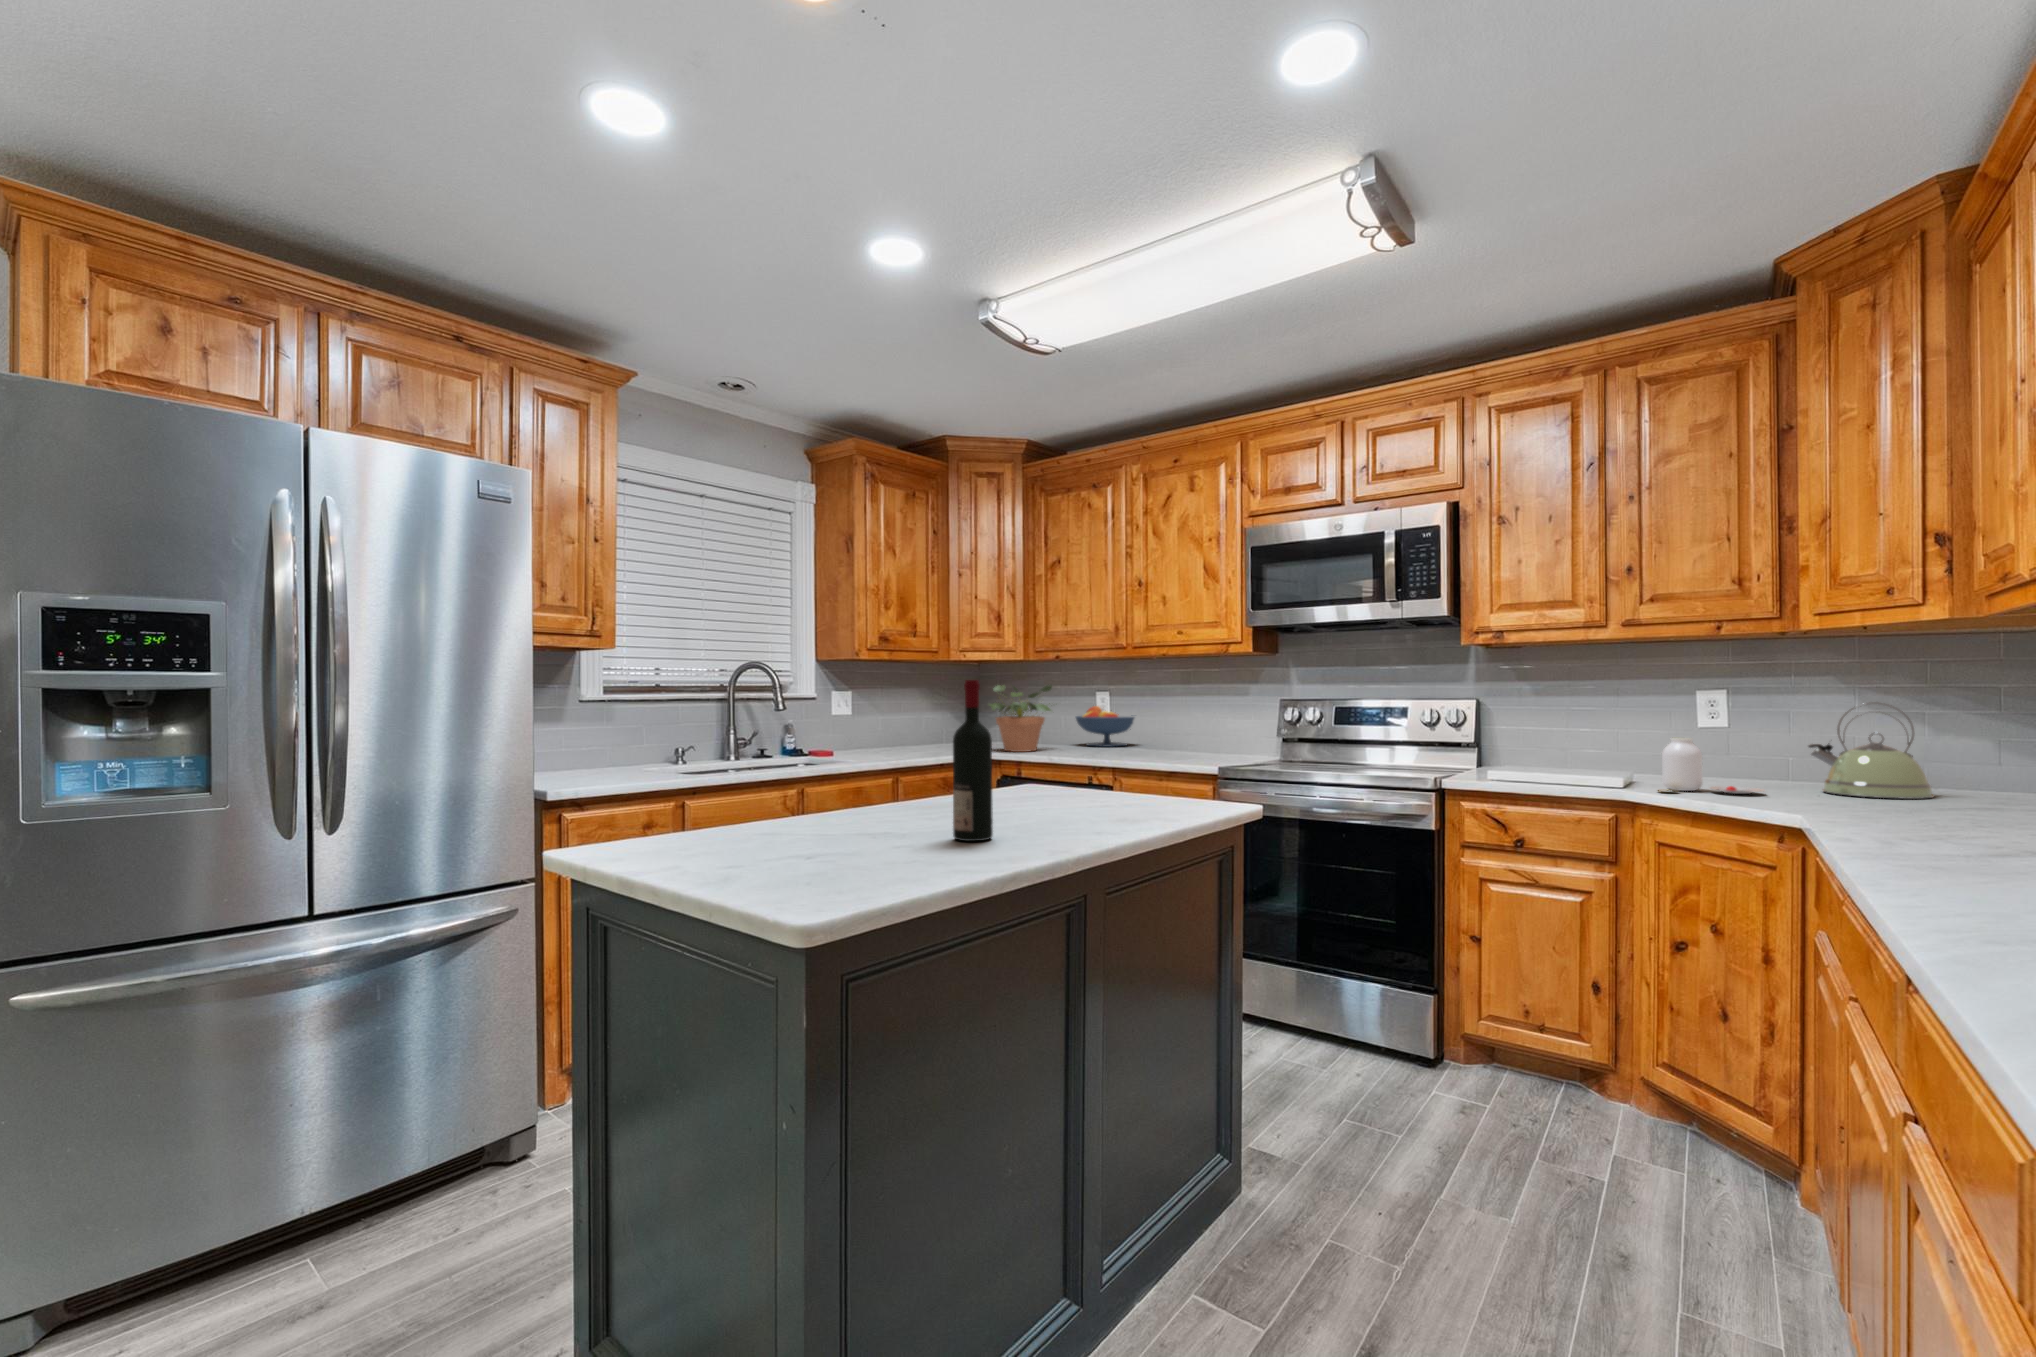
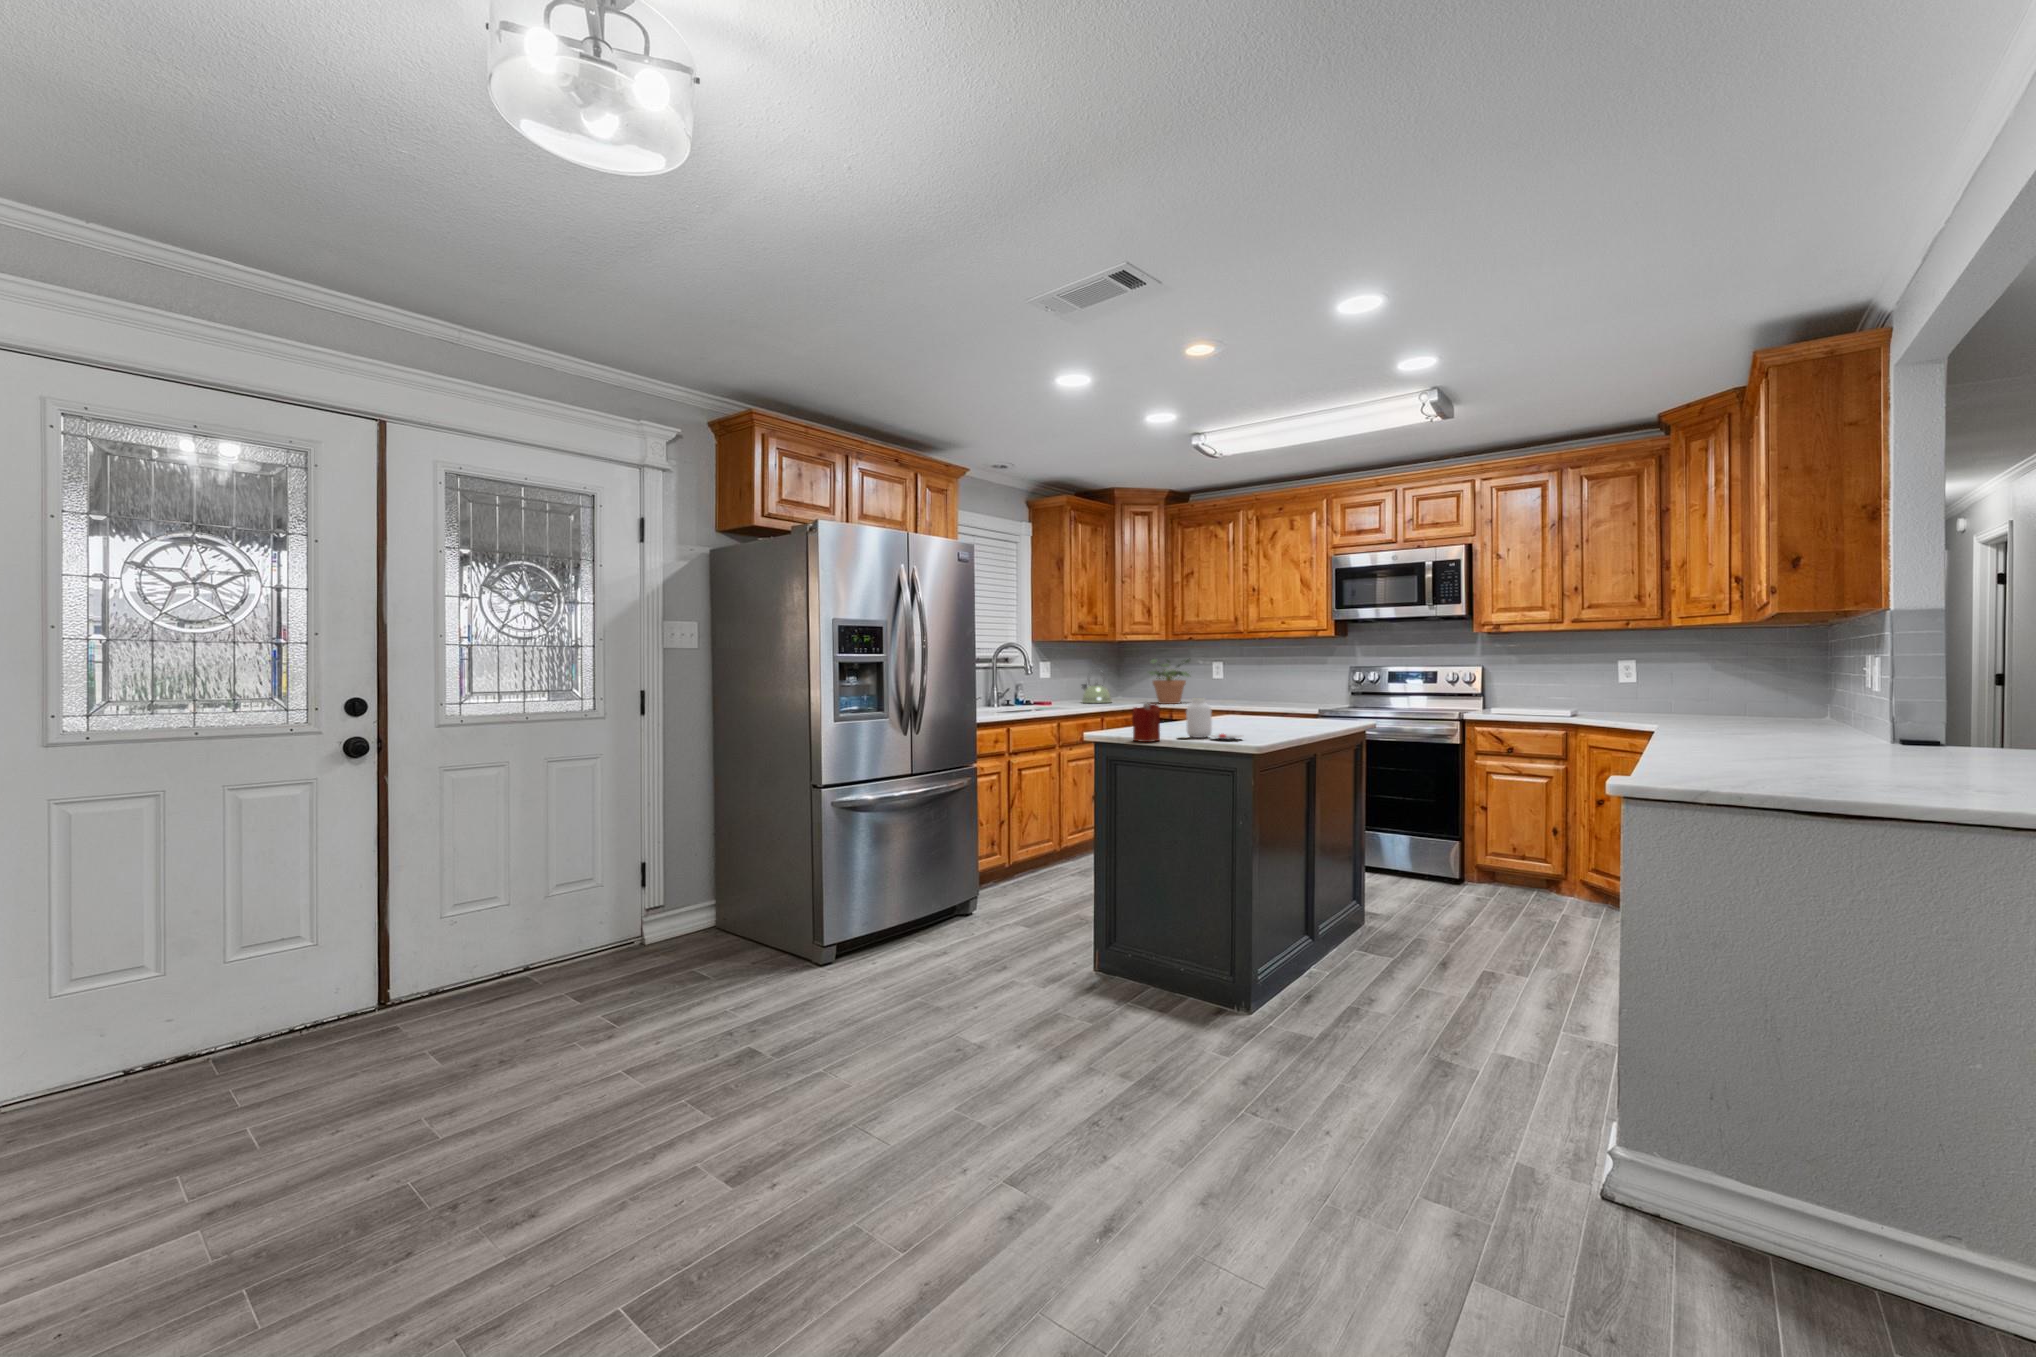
wine bottle: present [953,680,993,841] -> none [1247,658,1267,734]
kettle: present [1809,702,1933,799] -> present [1082,668,1112,703]
fruit bowl: present [1076,706,1134,747] -> none [1199,673,1244,701]
jar: present [1658,738,1763,794] -> present [1186,698,1241,739]
candle: none [644,774,714,870] -> present [1132,701,1160,742]

